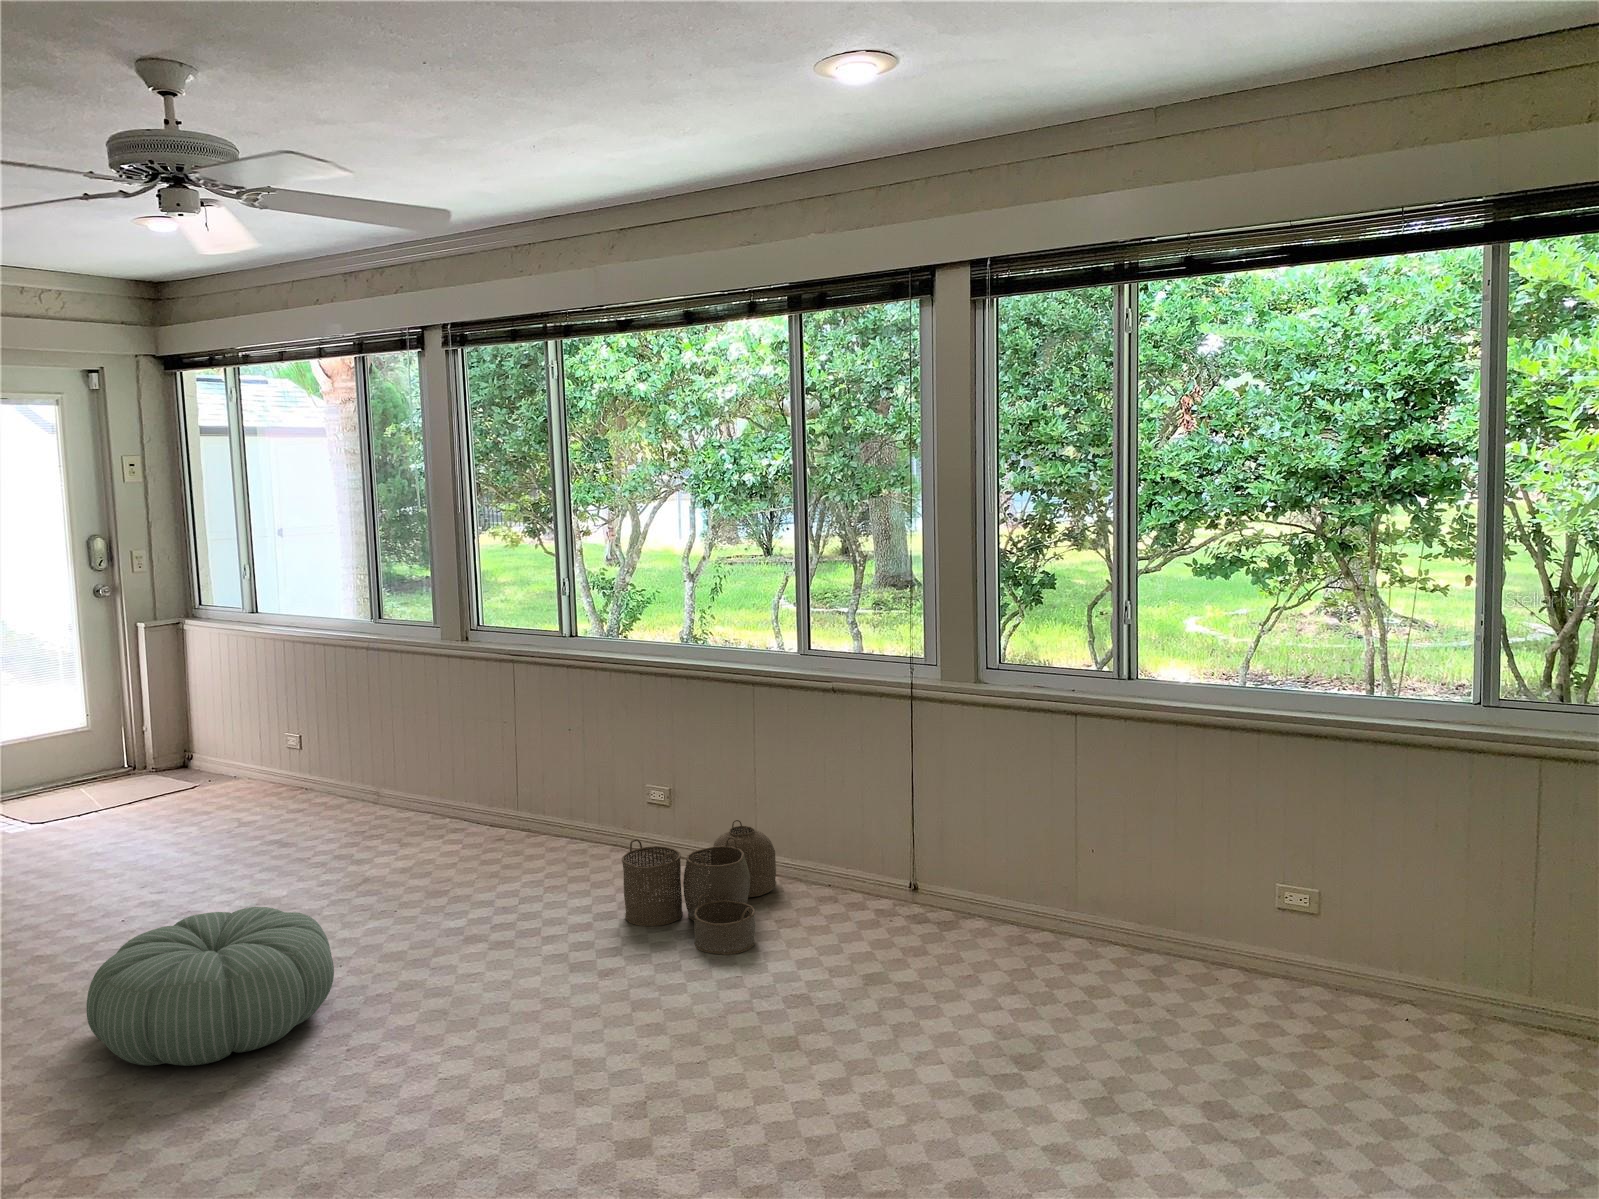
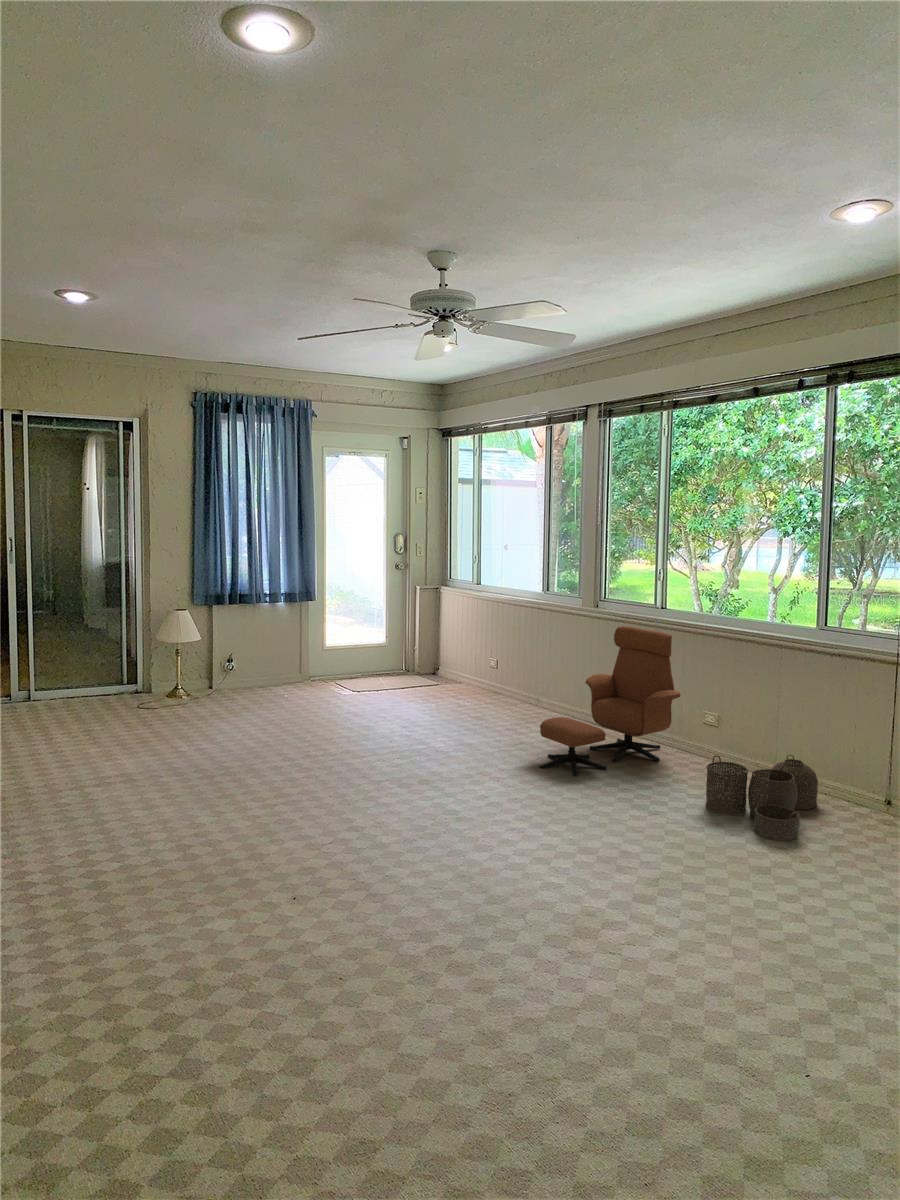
lounge chair: none [359,658,579,908] -> present [539,626,681,777]
pouf: present [86,907,334,1066] -> none [405,754,529,835]

